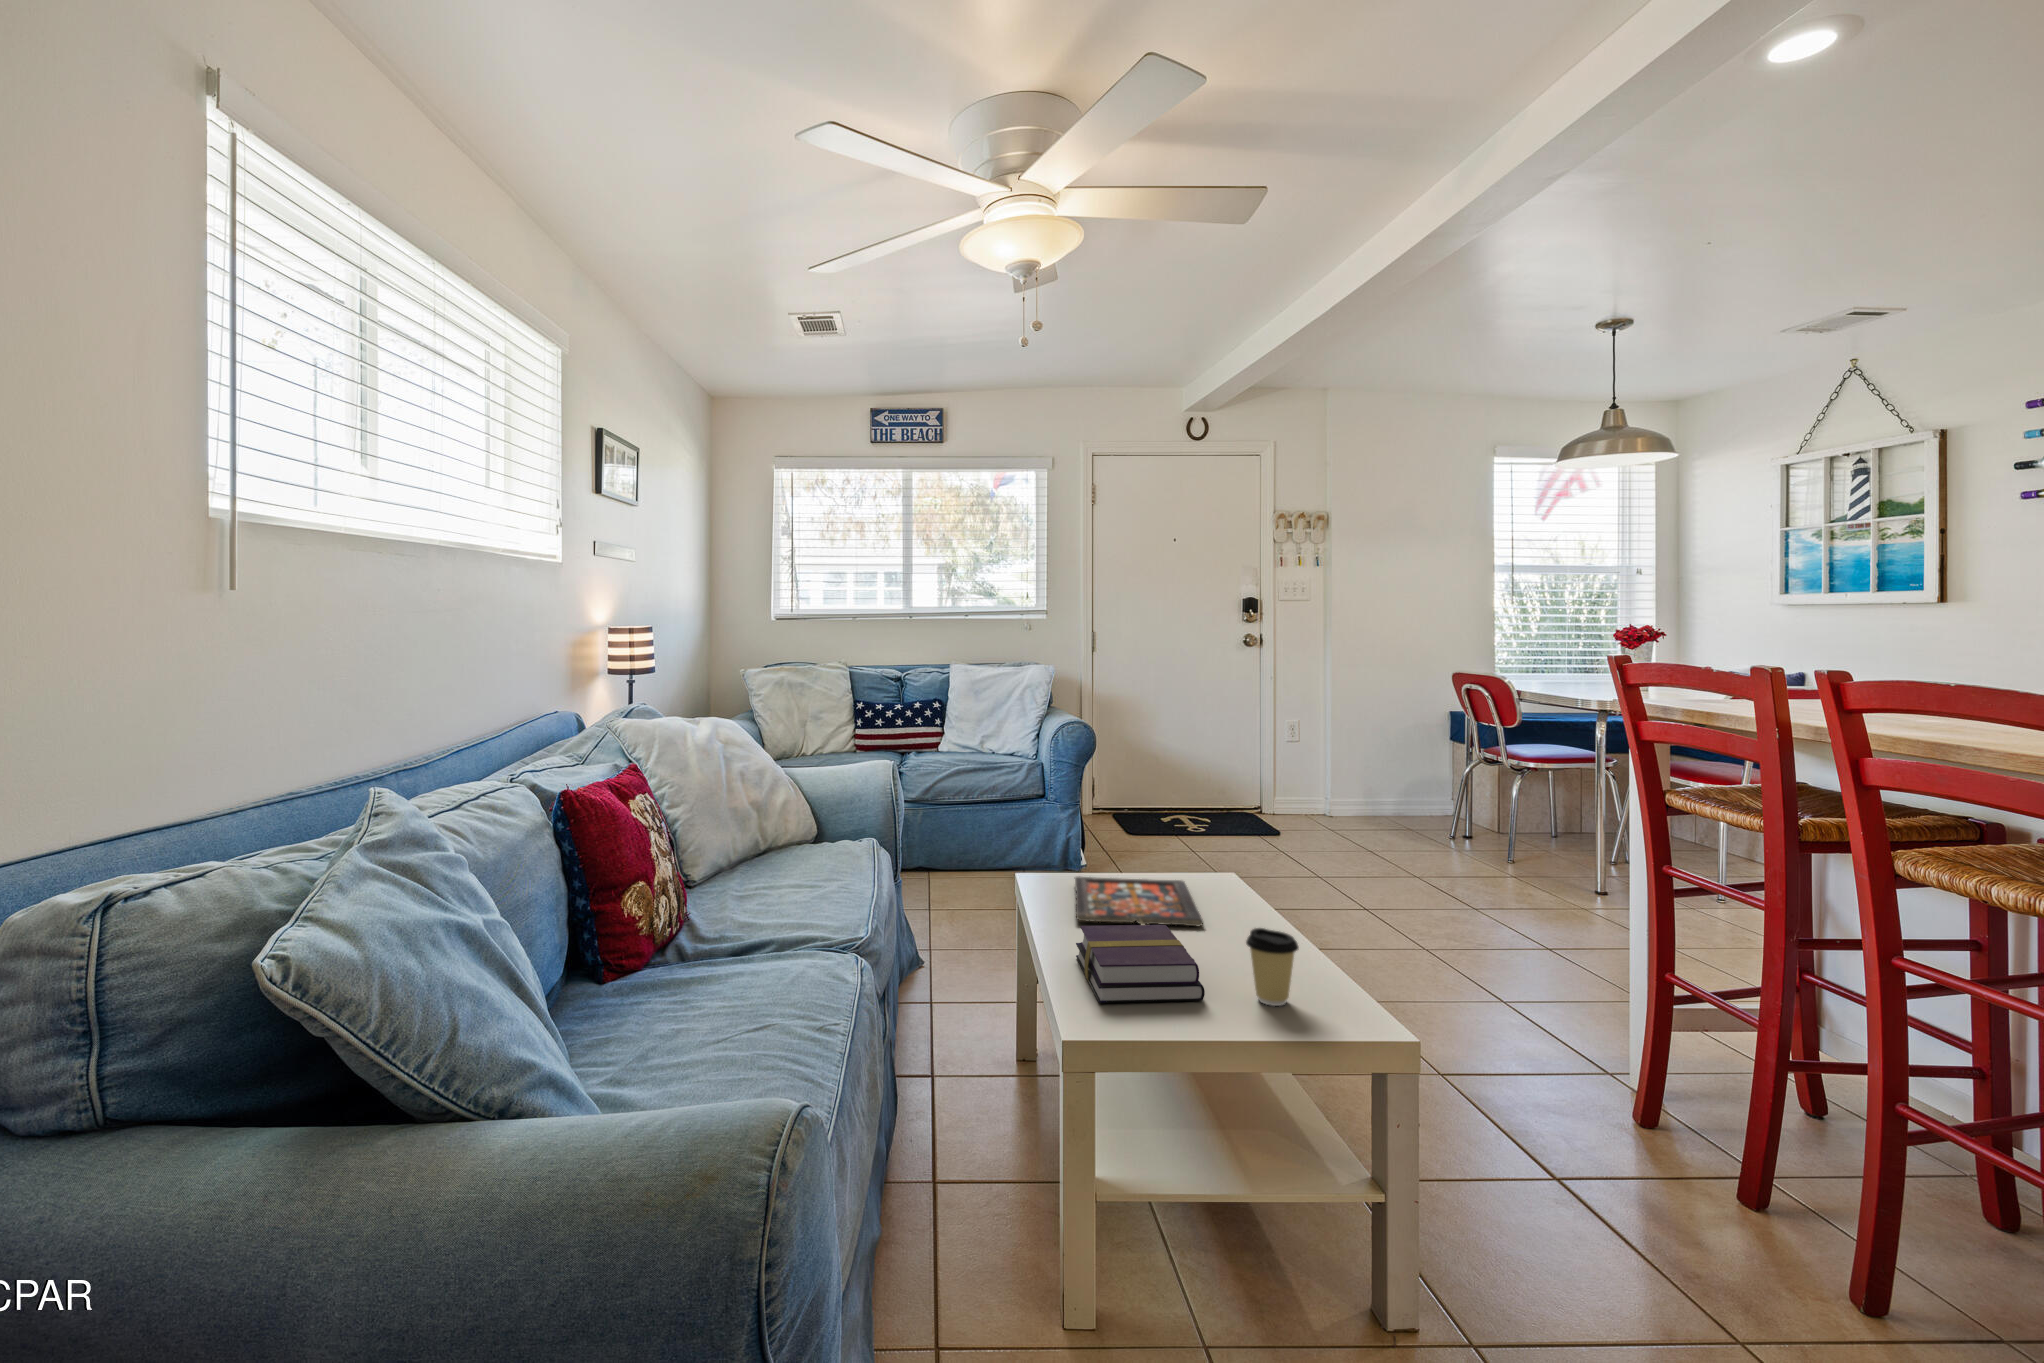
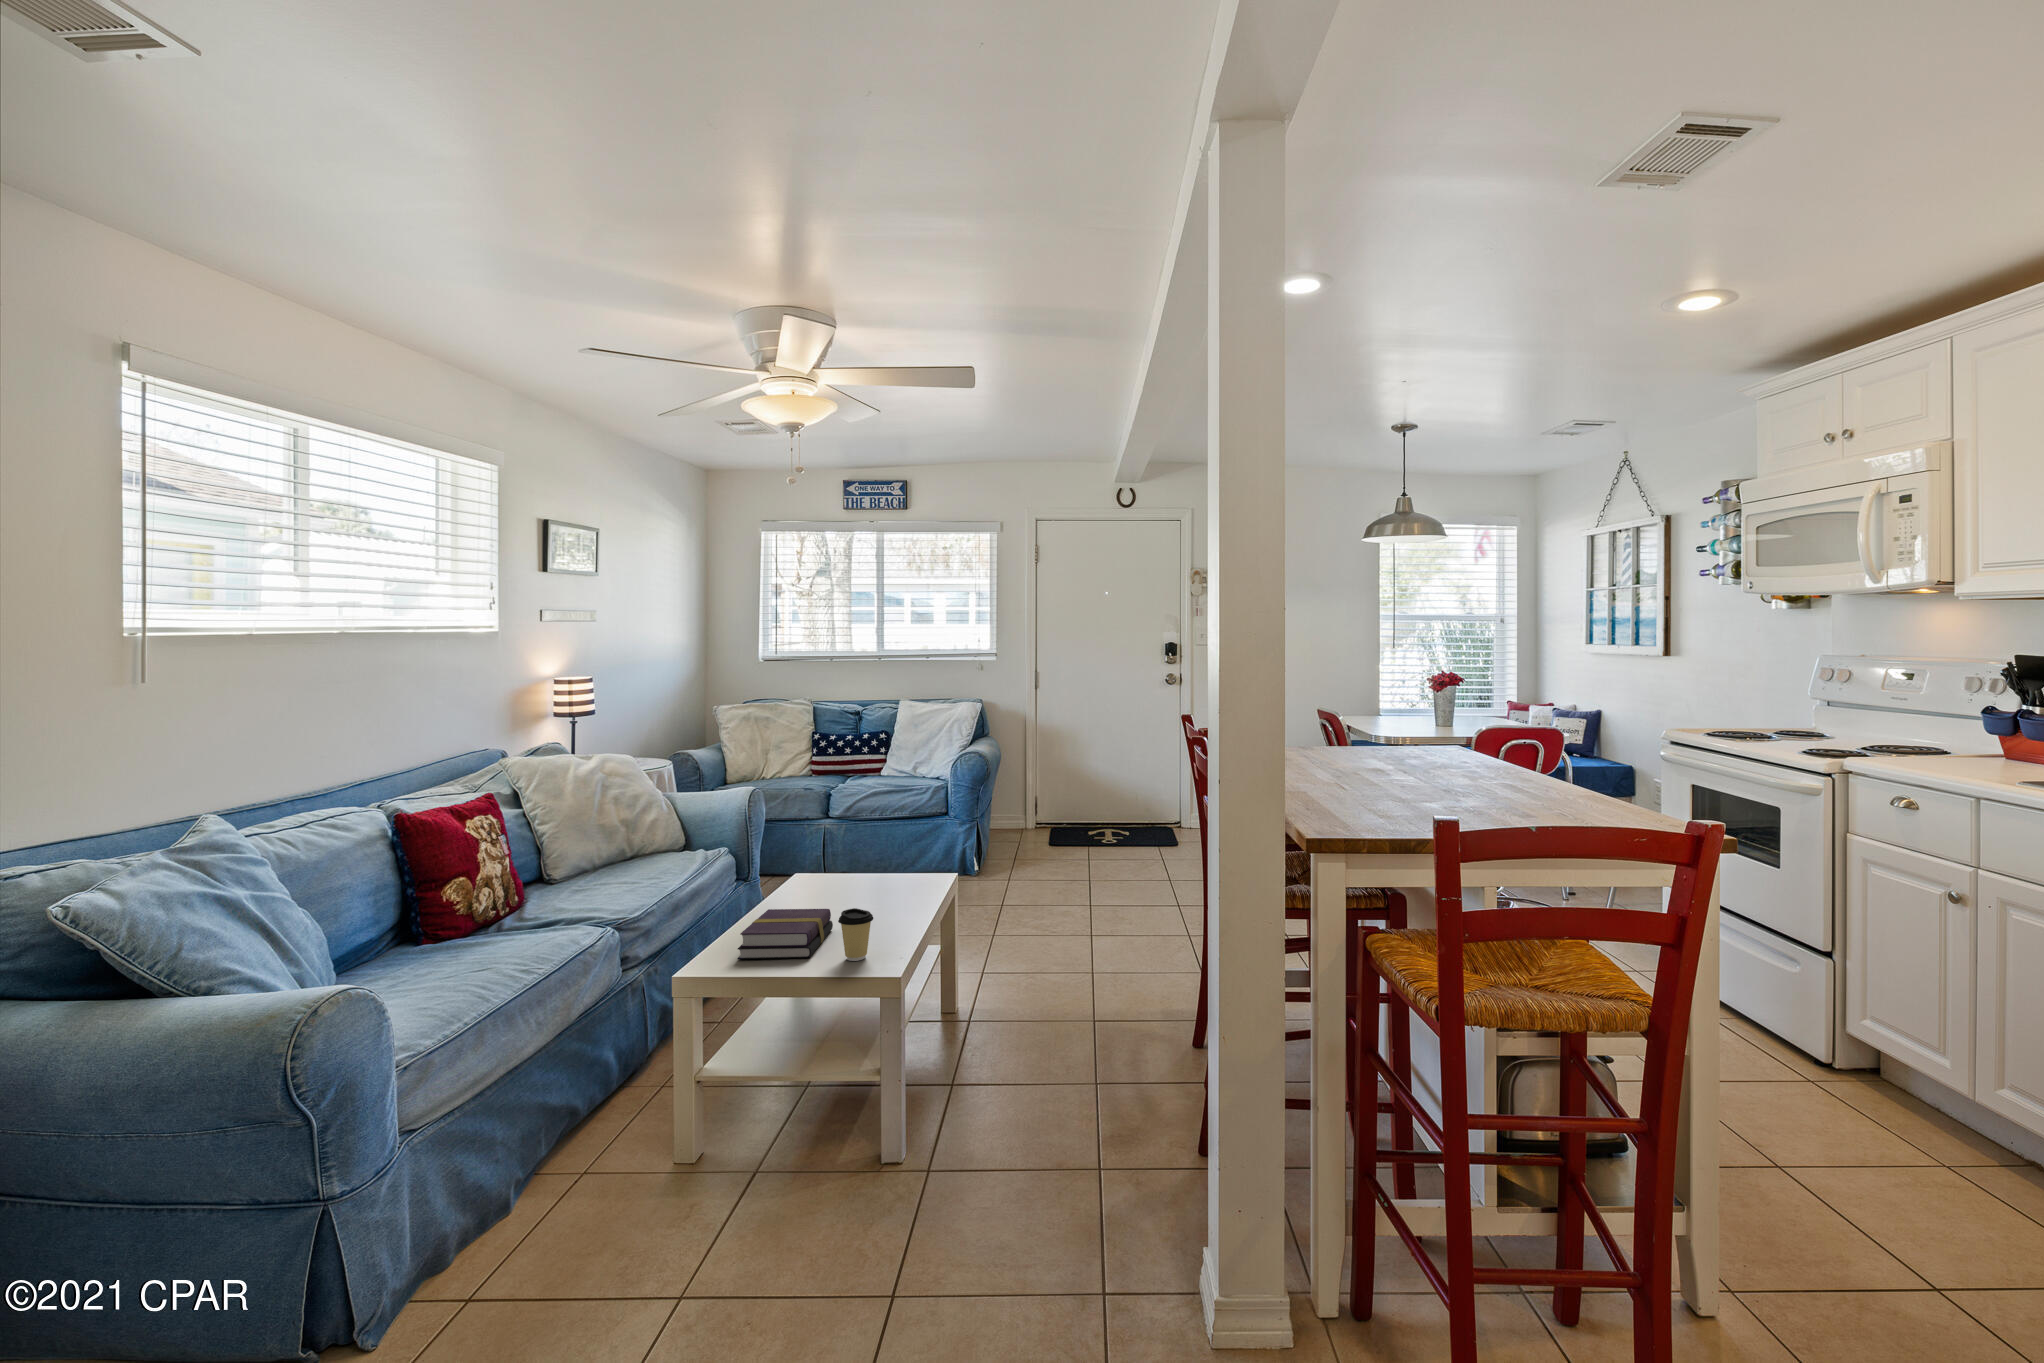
board game: present [1075,876,1203,926] -> none [799,877,918,912]

